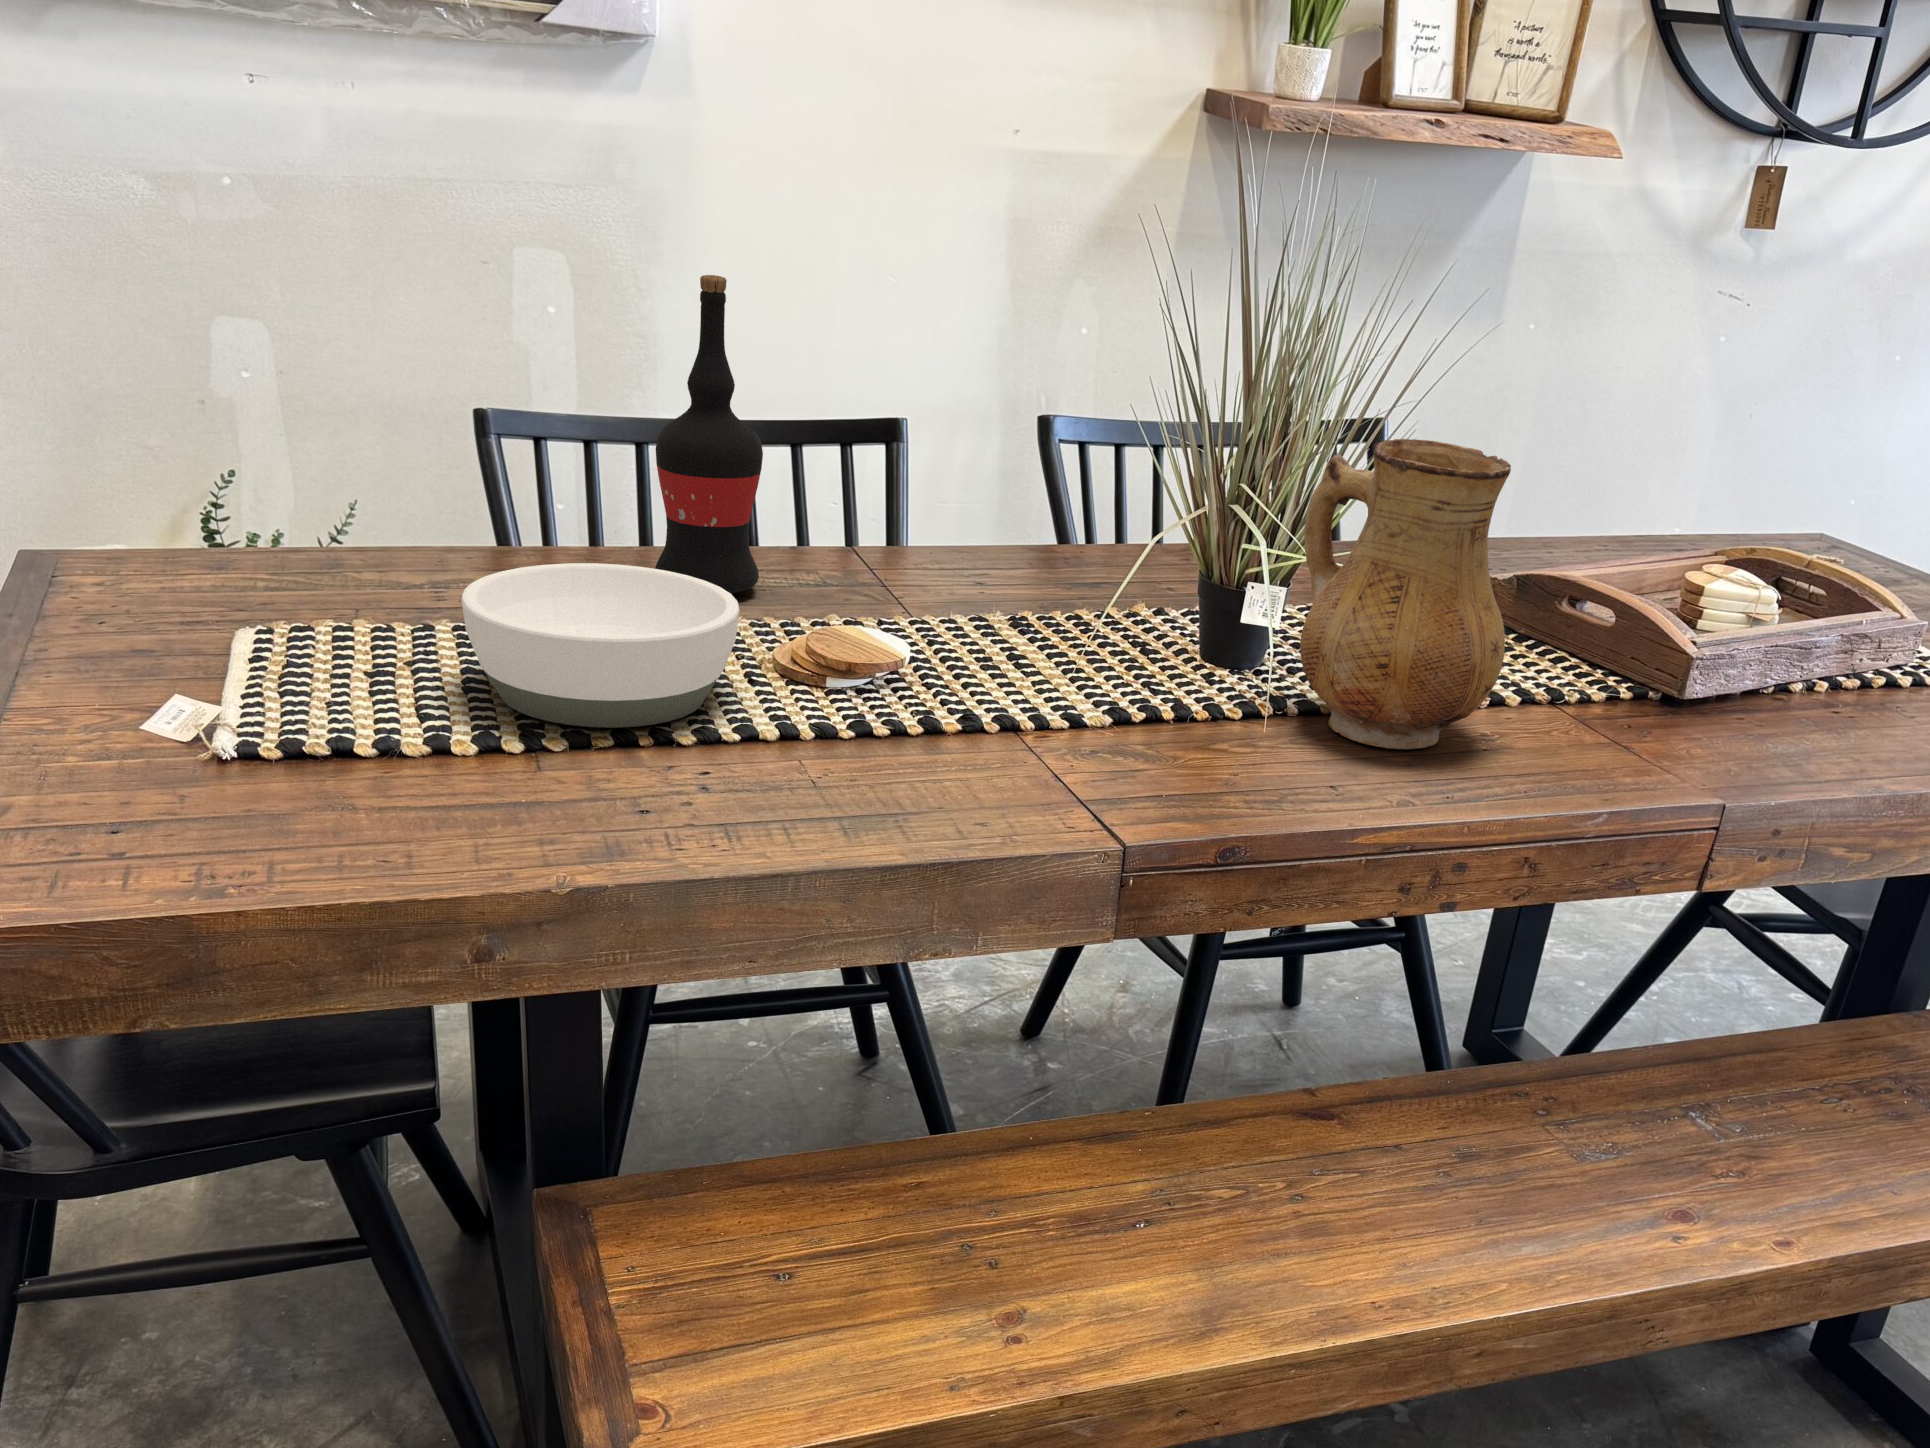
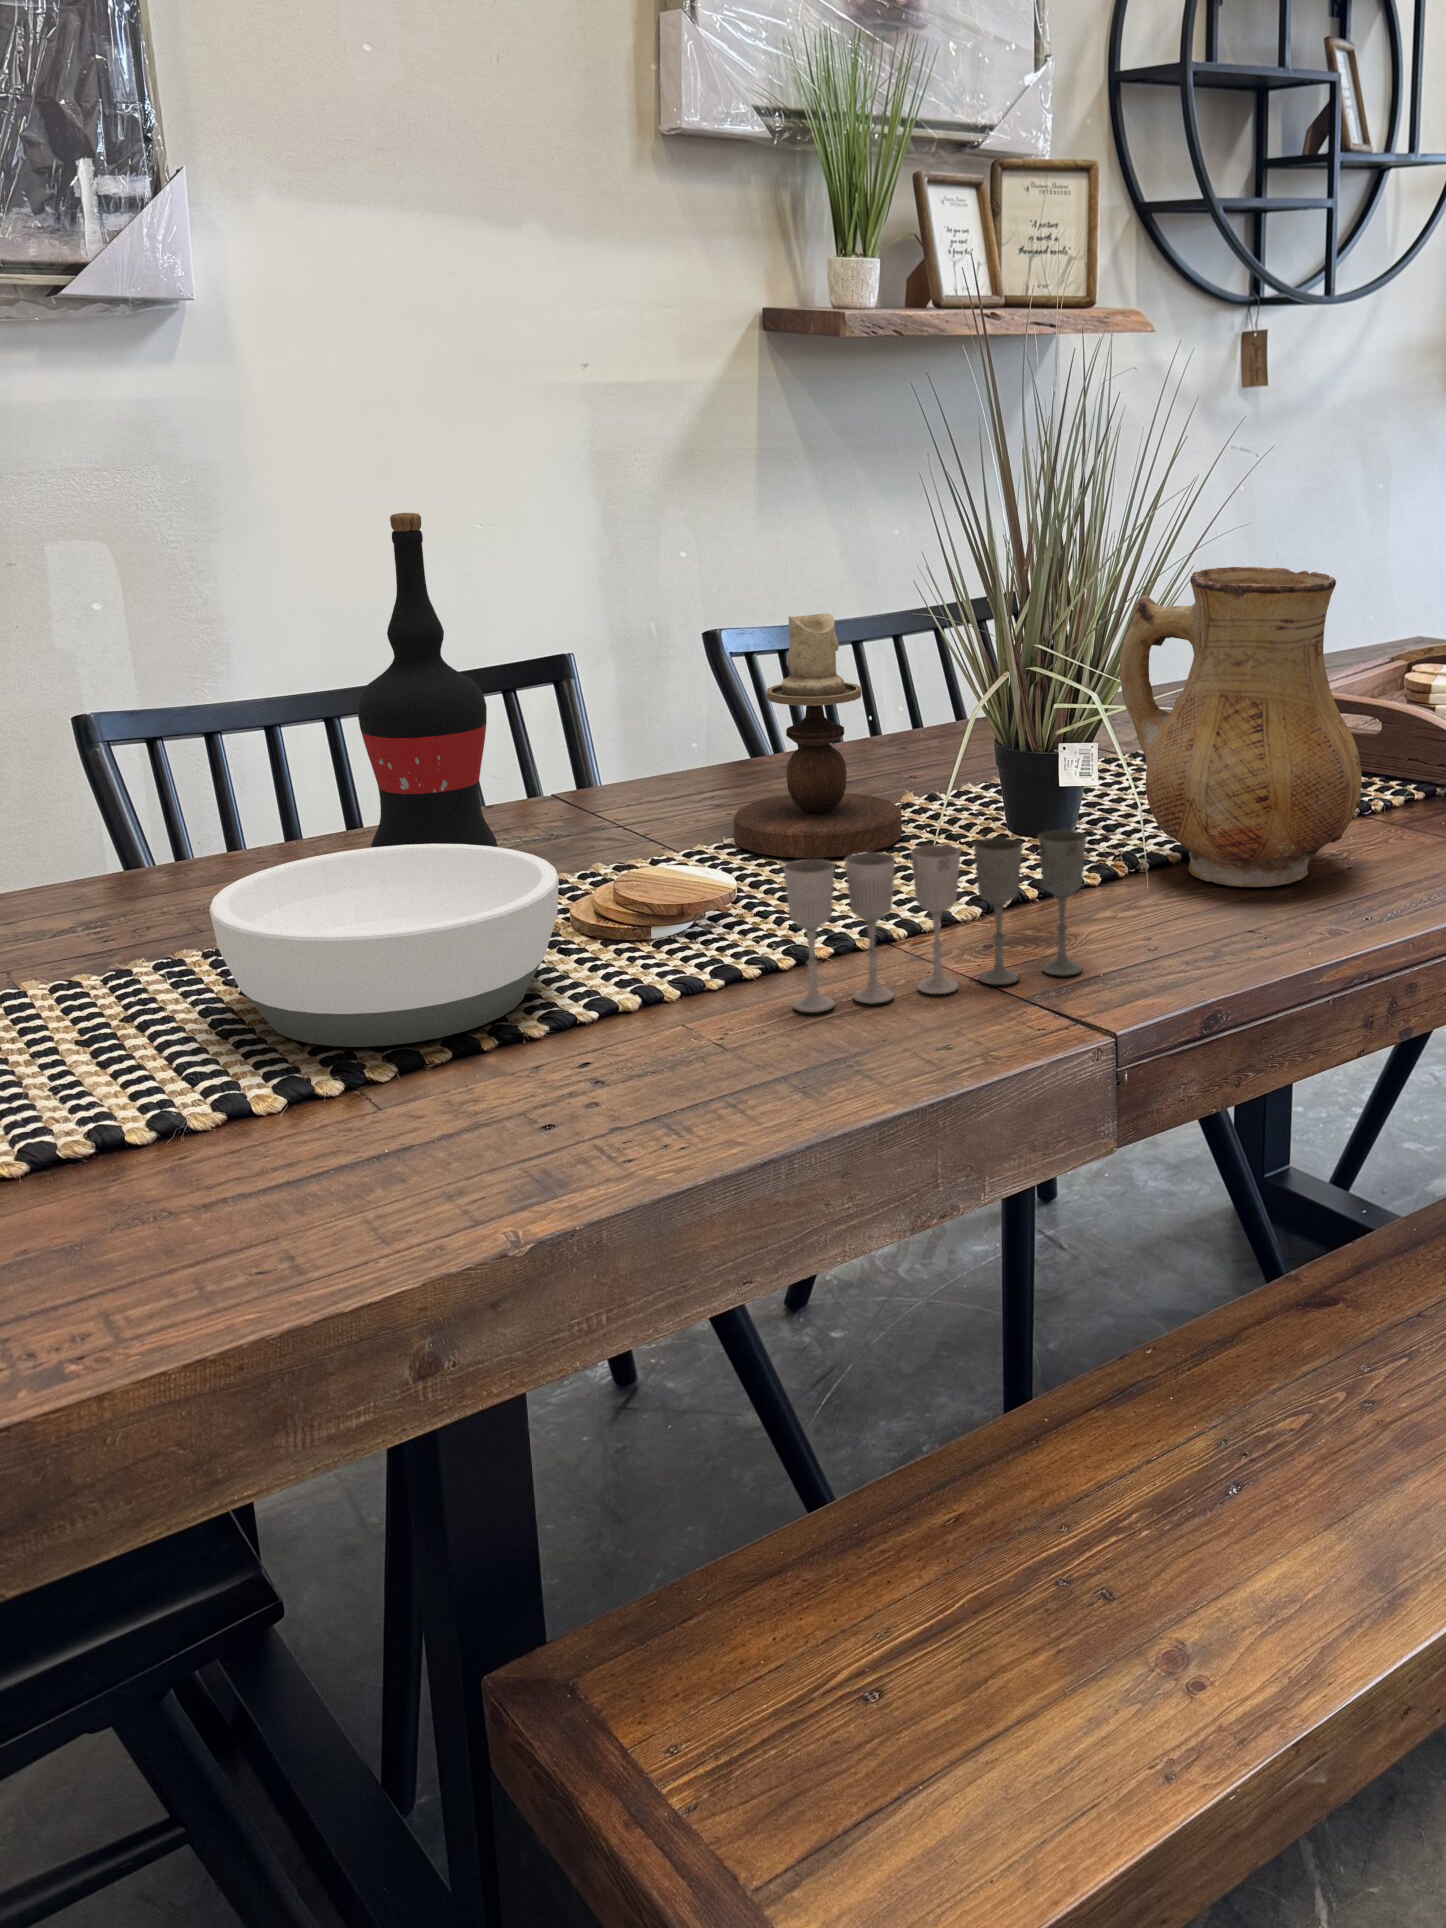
candlestick: none [960,420,1111,647] -> present [733,613,902,858]
wine glass: none [894,640,1176,786] -> present [783,830,1086,1013]

